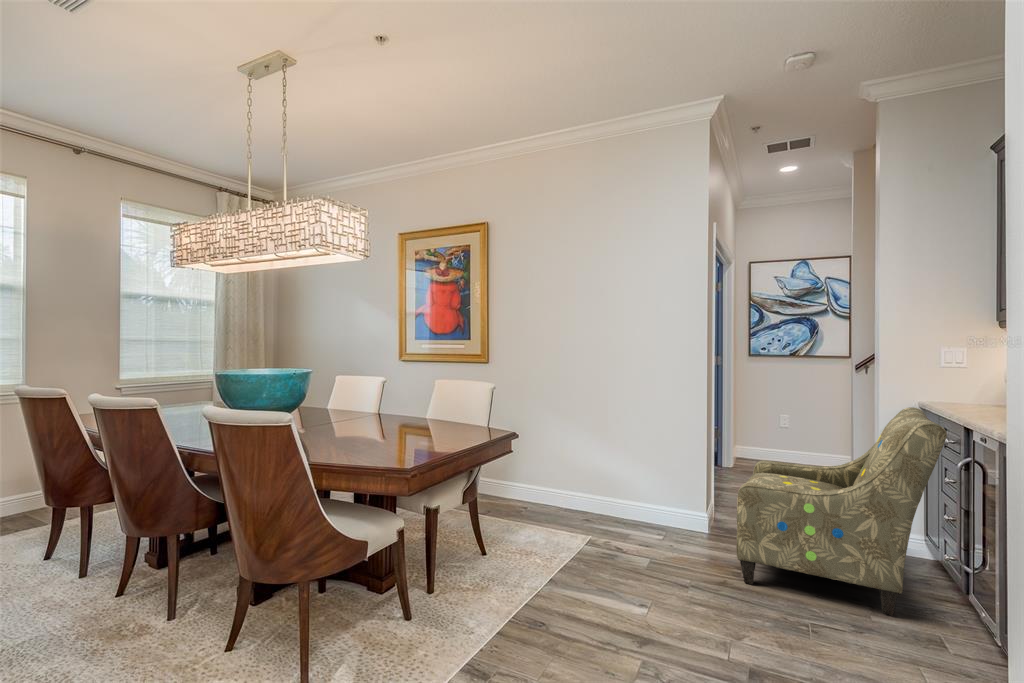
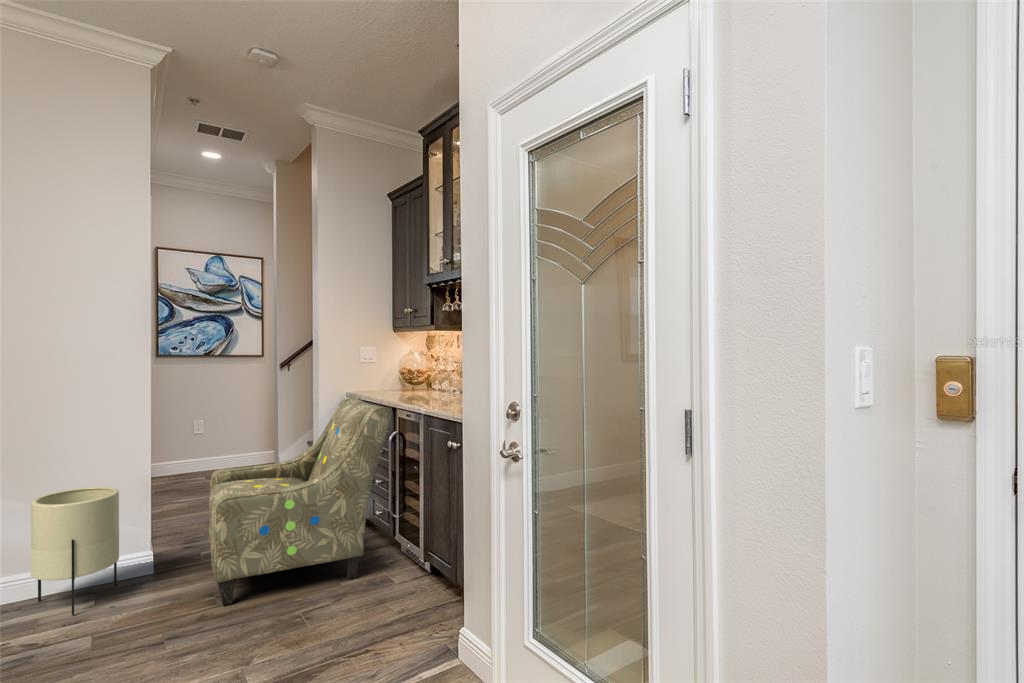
planter: none [625,451,679,544] -> present [31,487,119,615]

